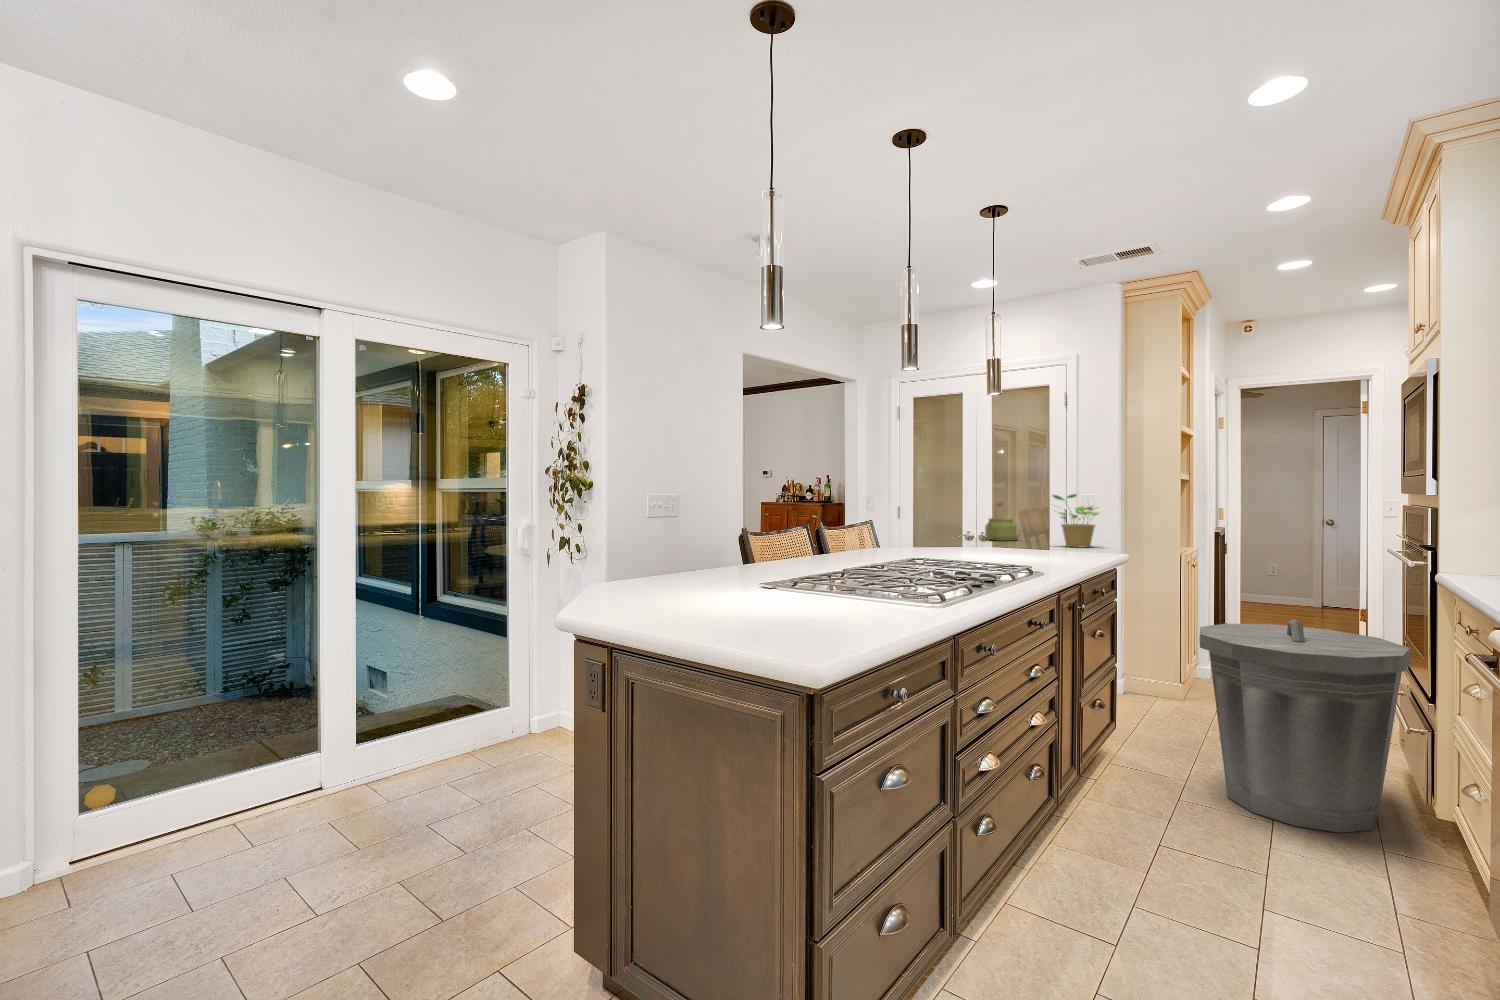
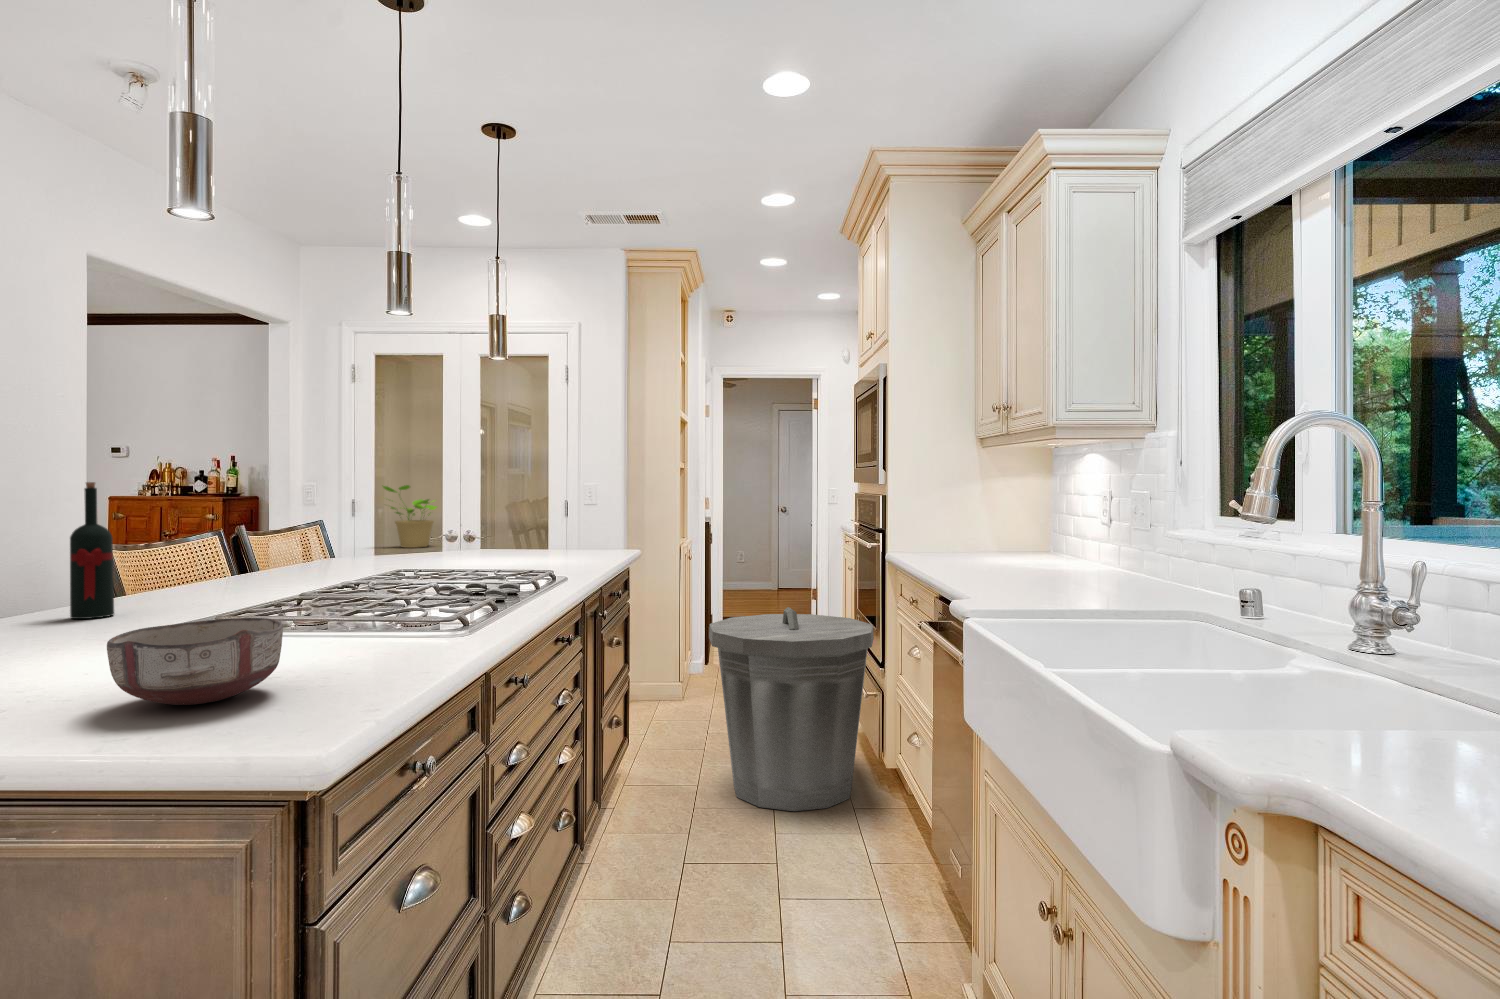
wine bottle: none [721,492,743,575] -> present [70,482,114,619]
potted plant: present [1053,494,1099,548] -> present [383,485,437,548]
kettle: present [985,503,1019,541] -> none [469,494,510,541]
ceramic bowl: none [720,578,811,627] -> present [107,618,283,705]

